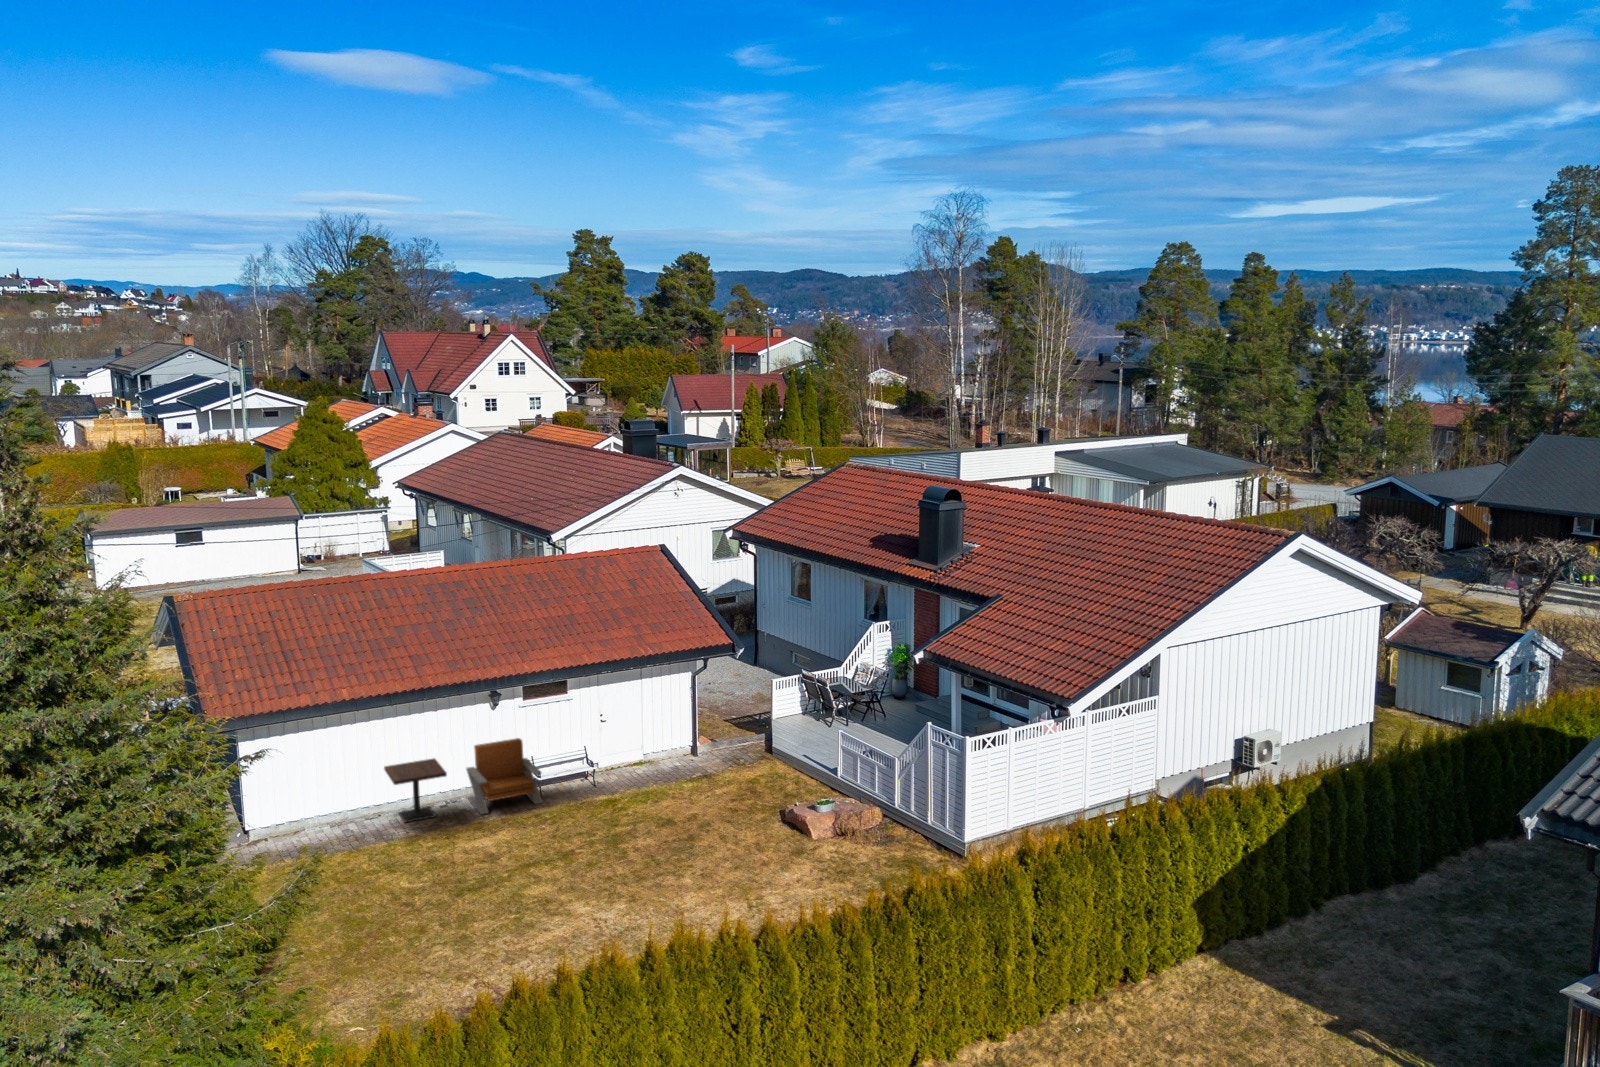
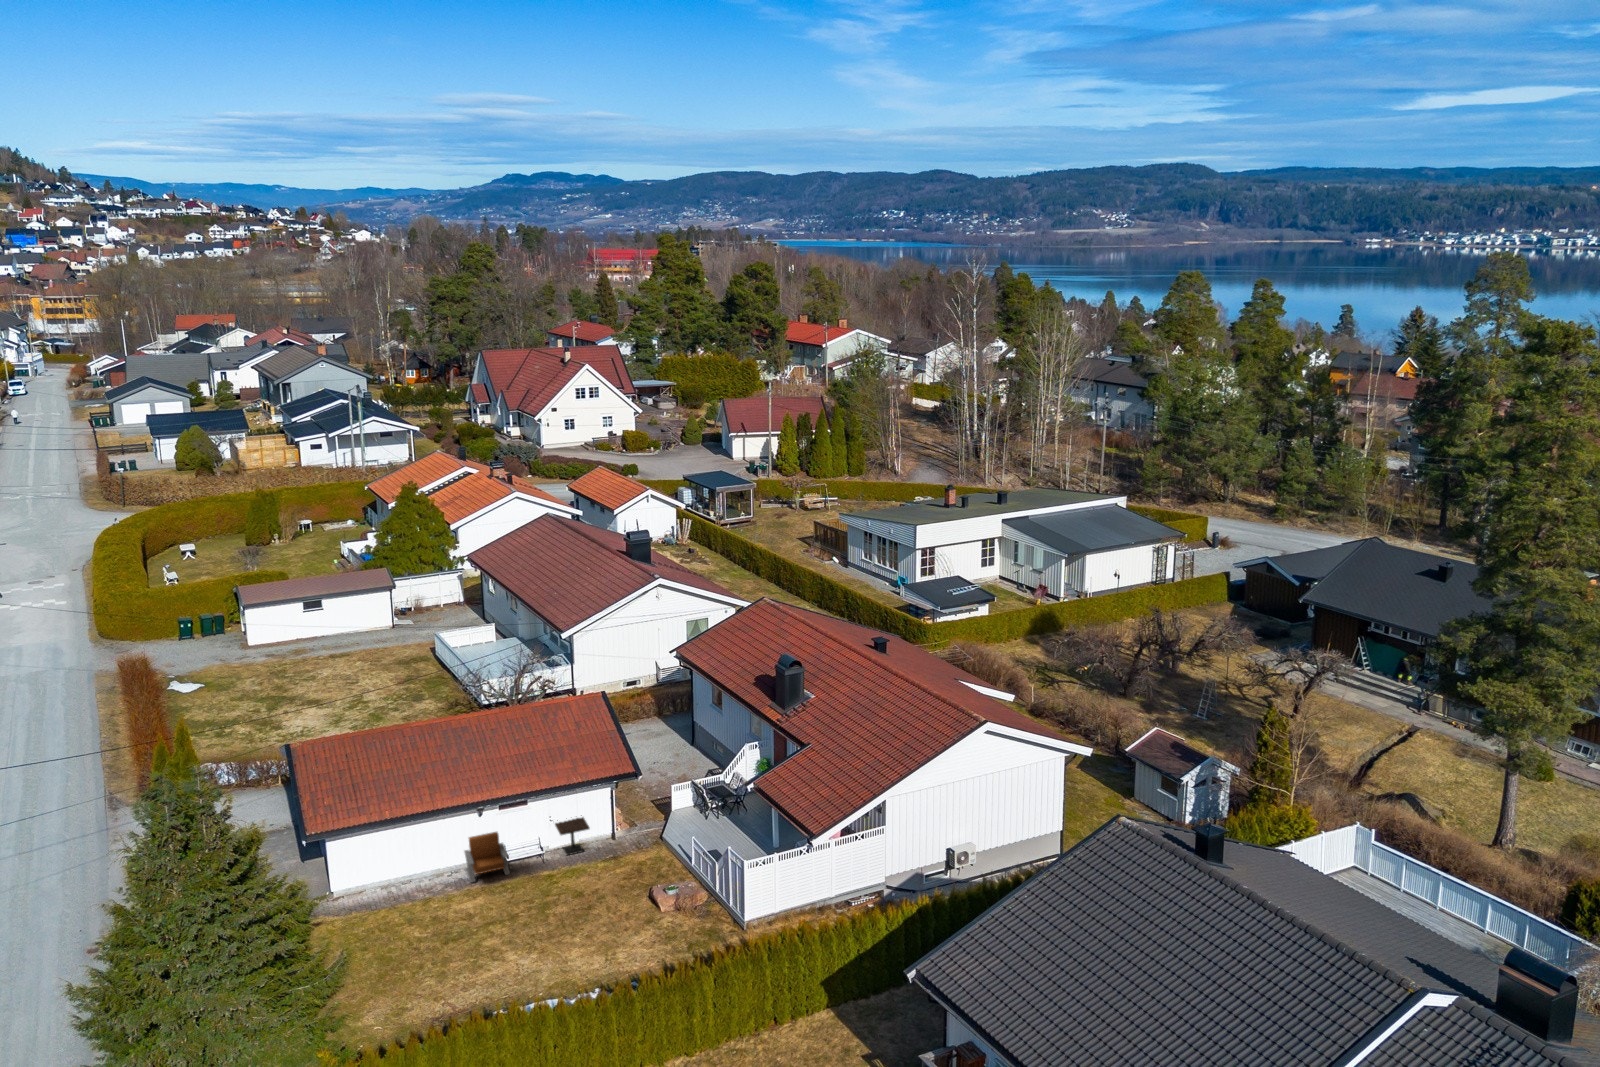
side table: present [384,759,447,822] -> present [555,815,590,855]

